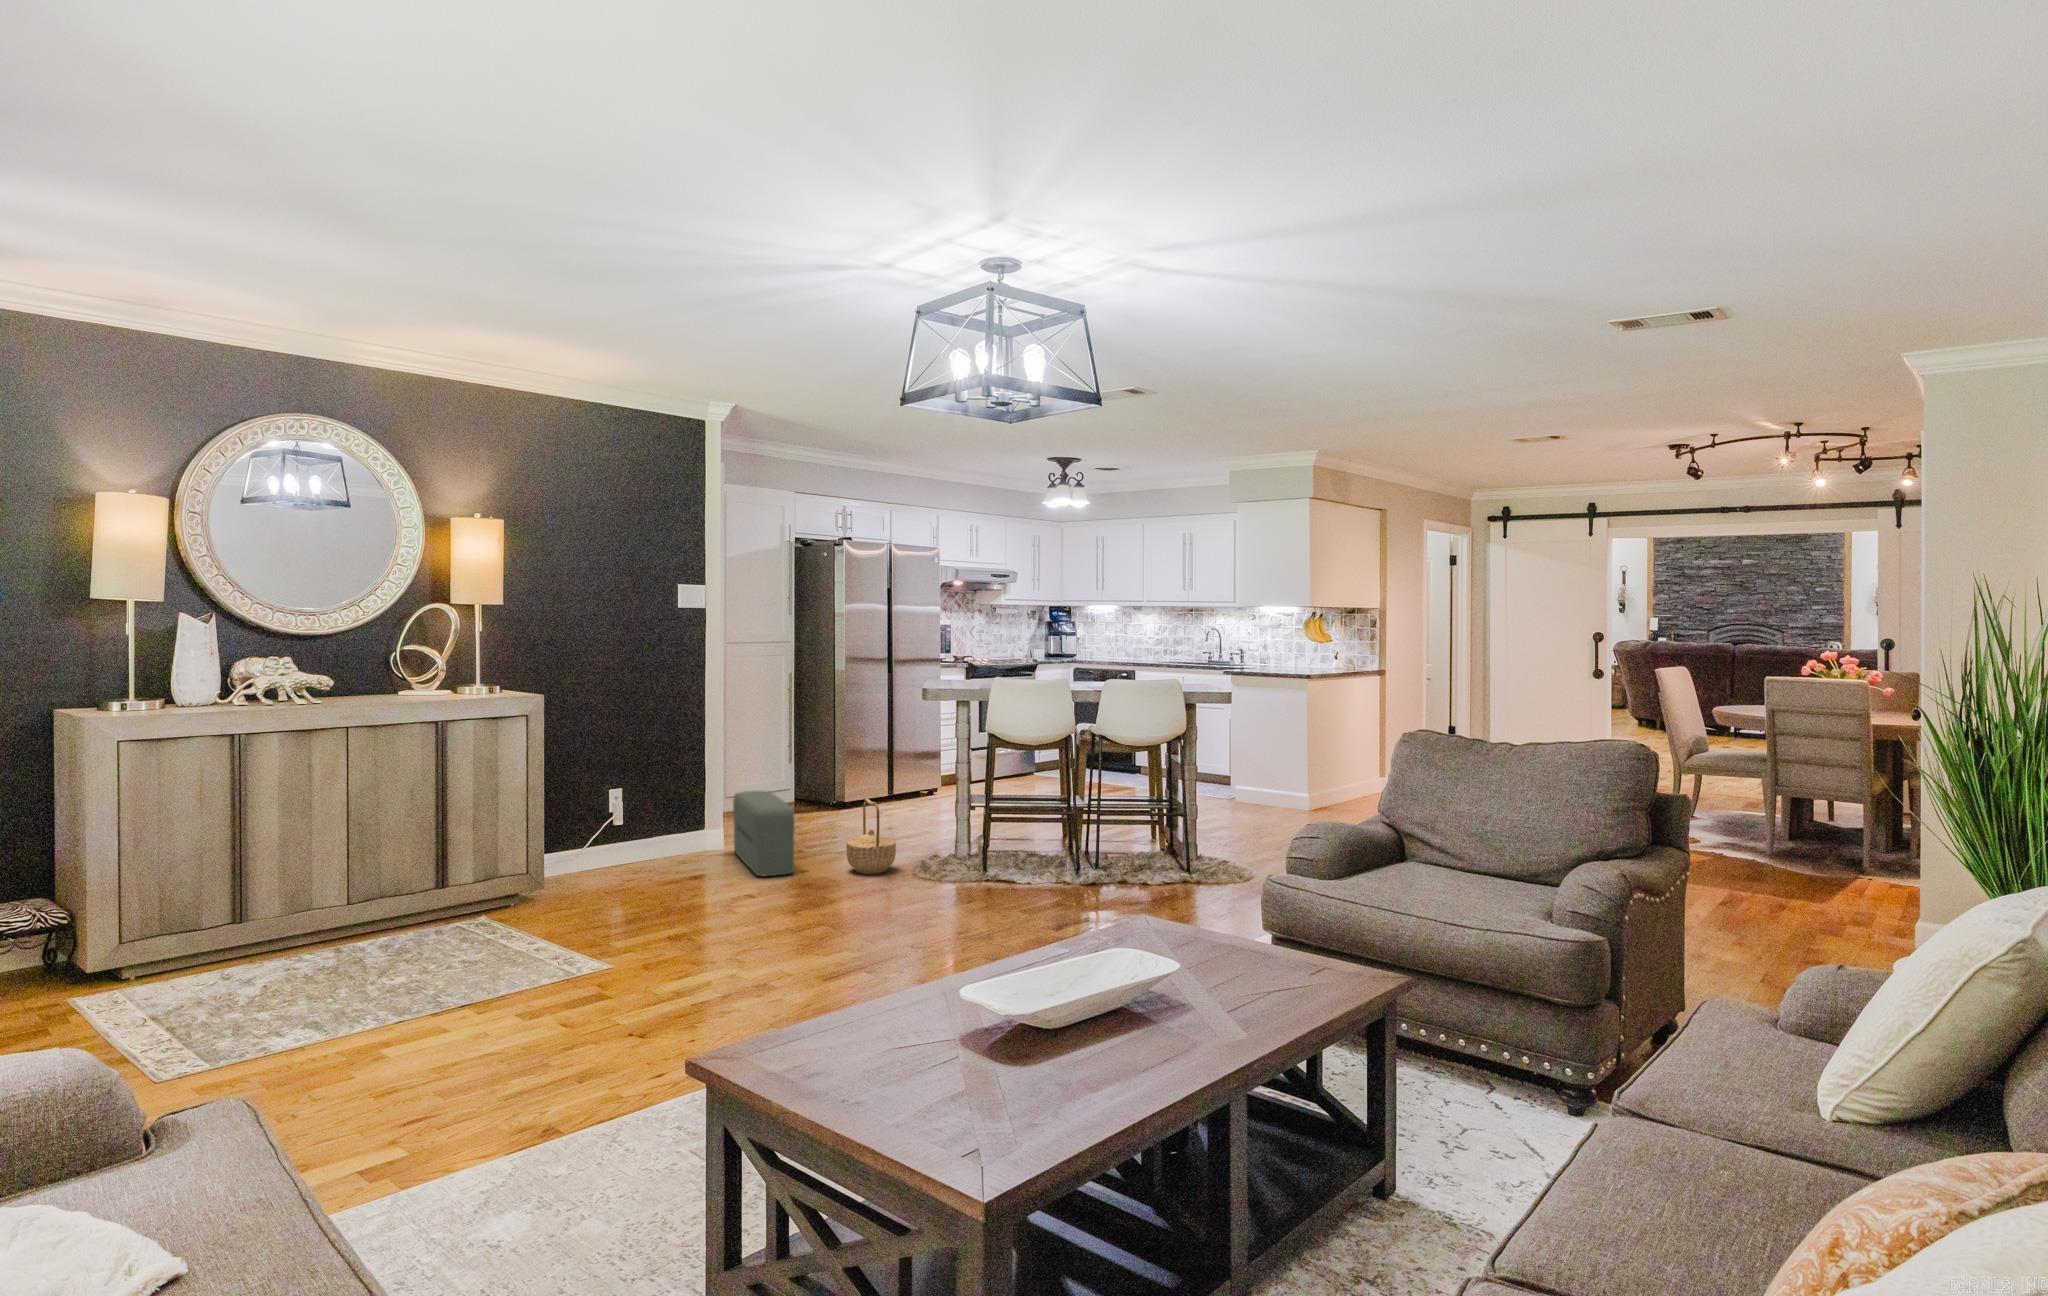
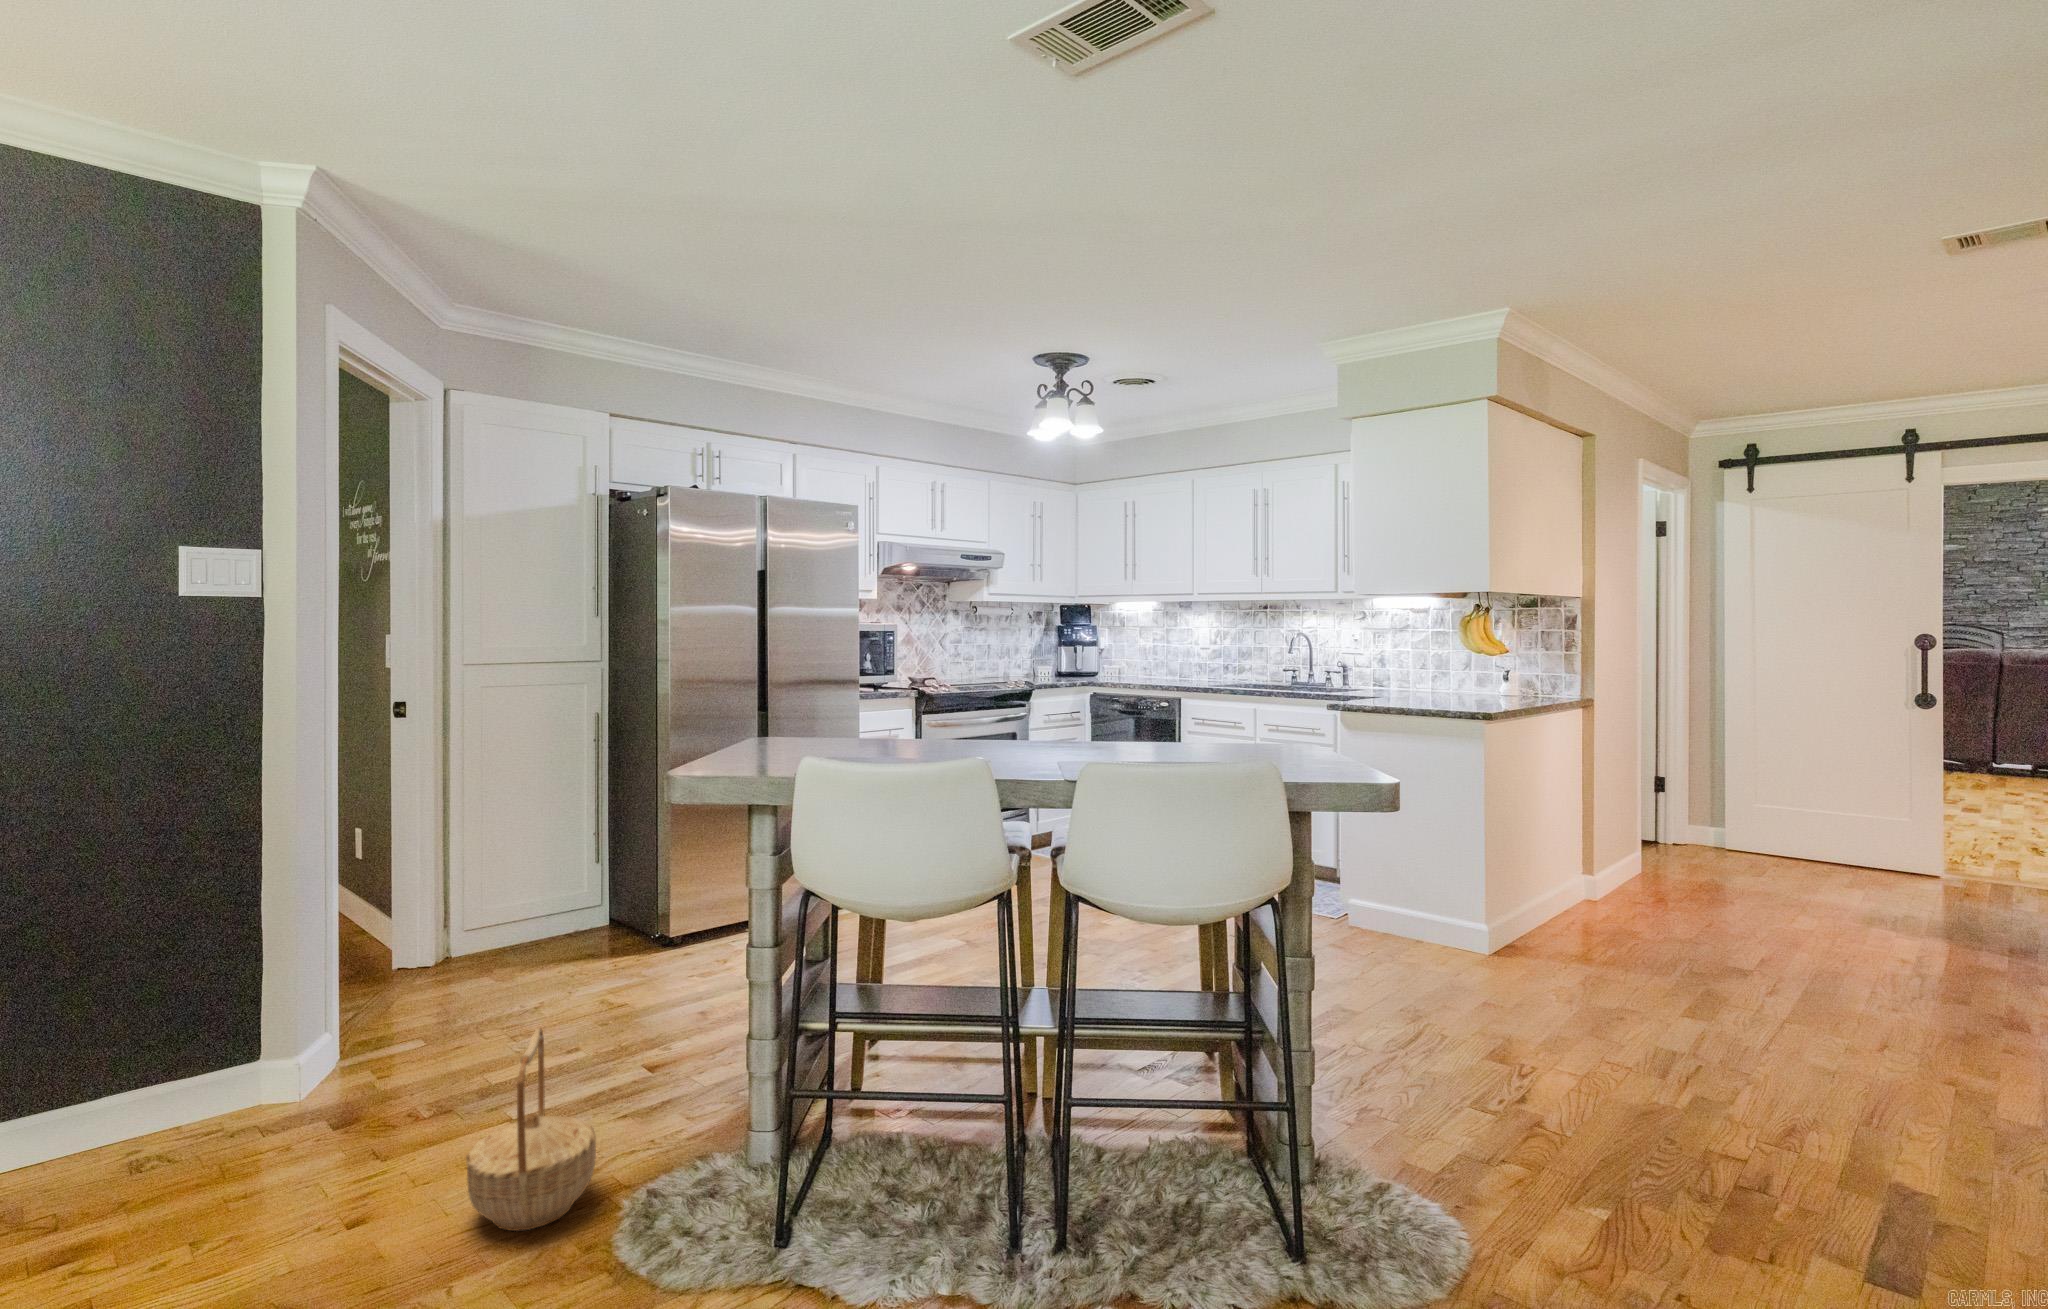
pouf: present [733,791,795,876] -> none [223,980,397,1245]

